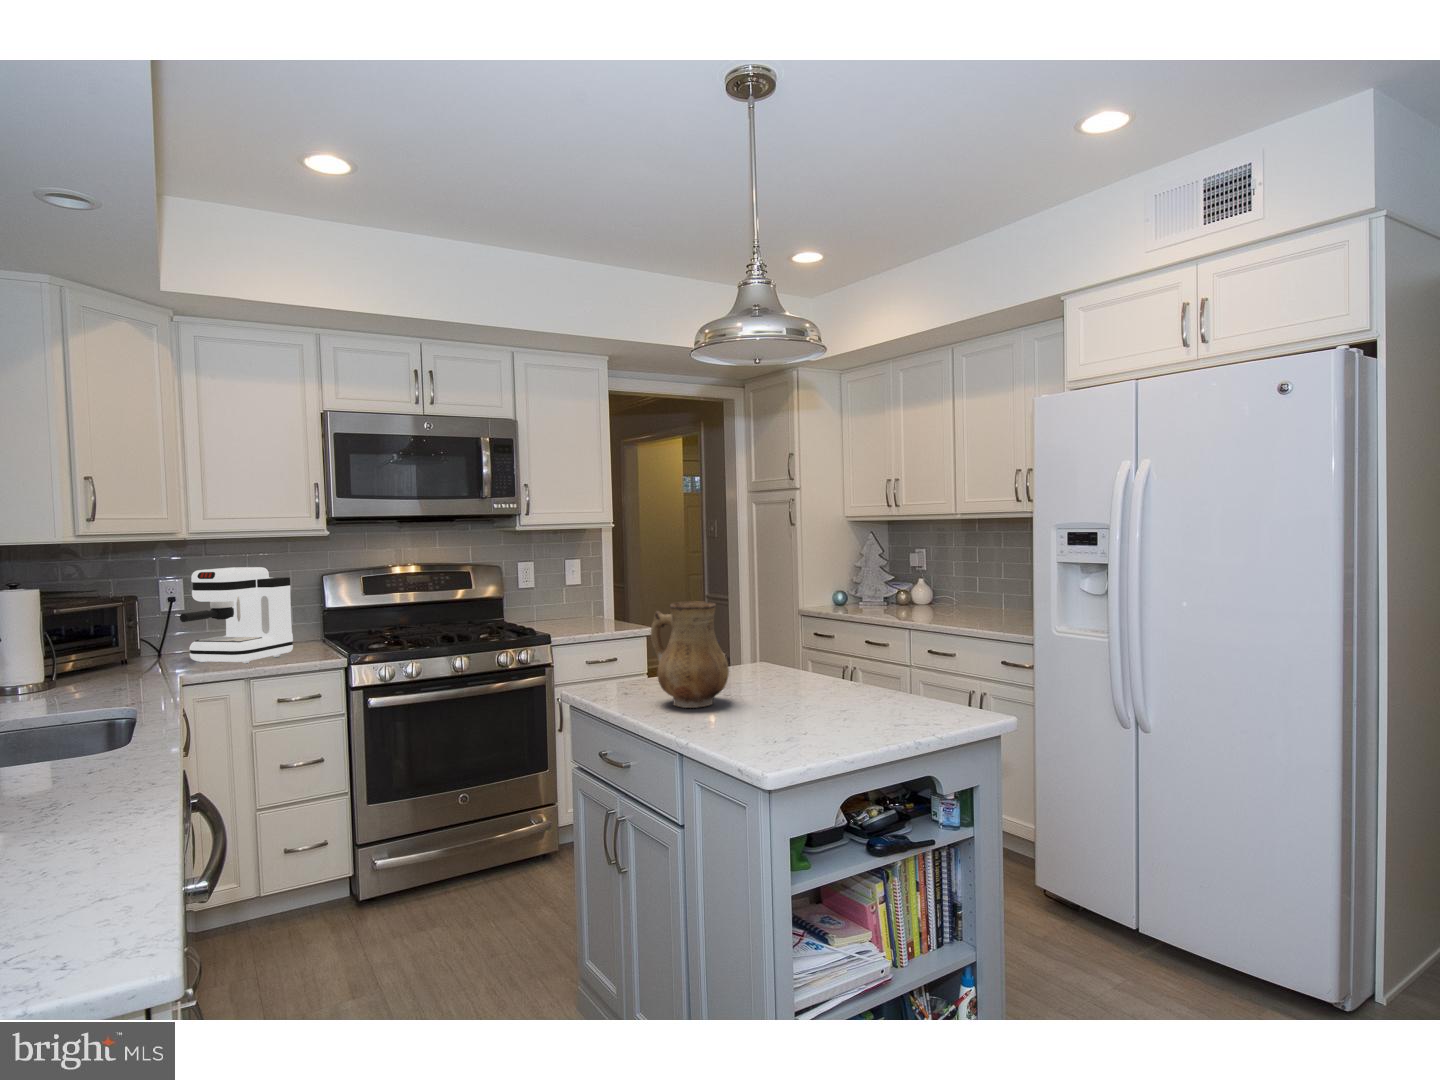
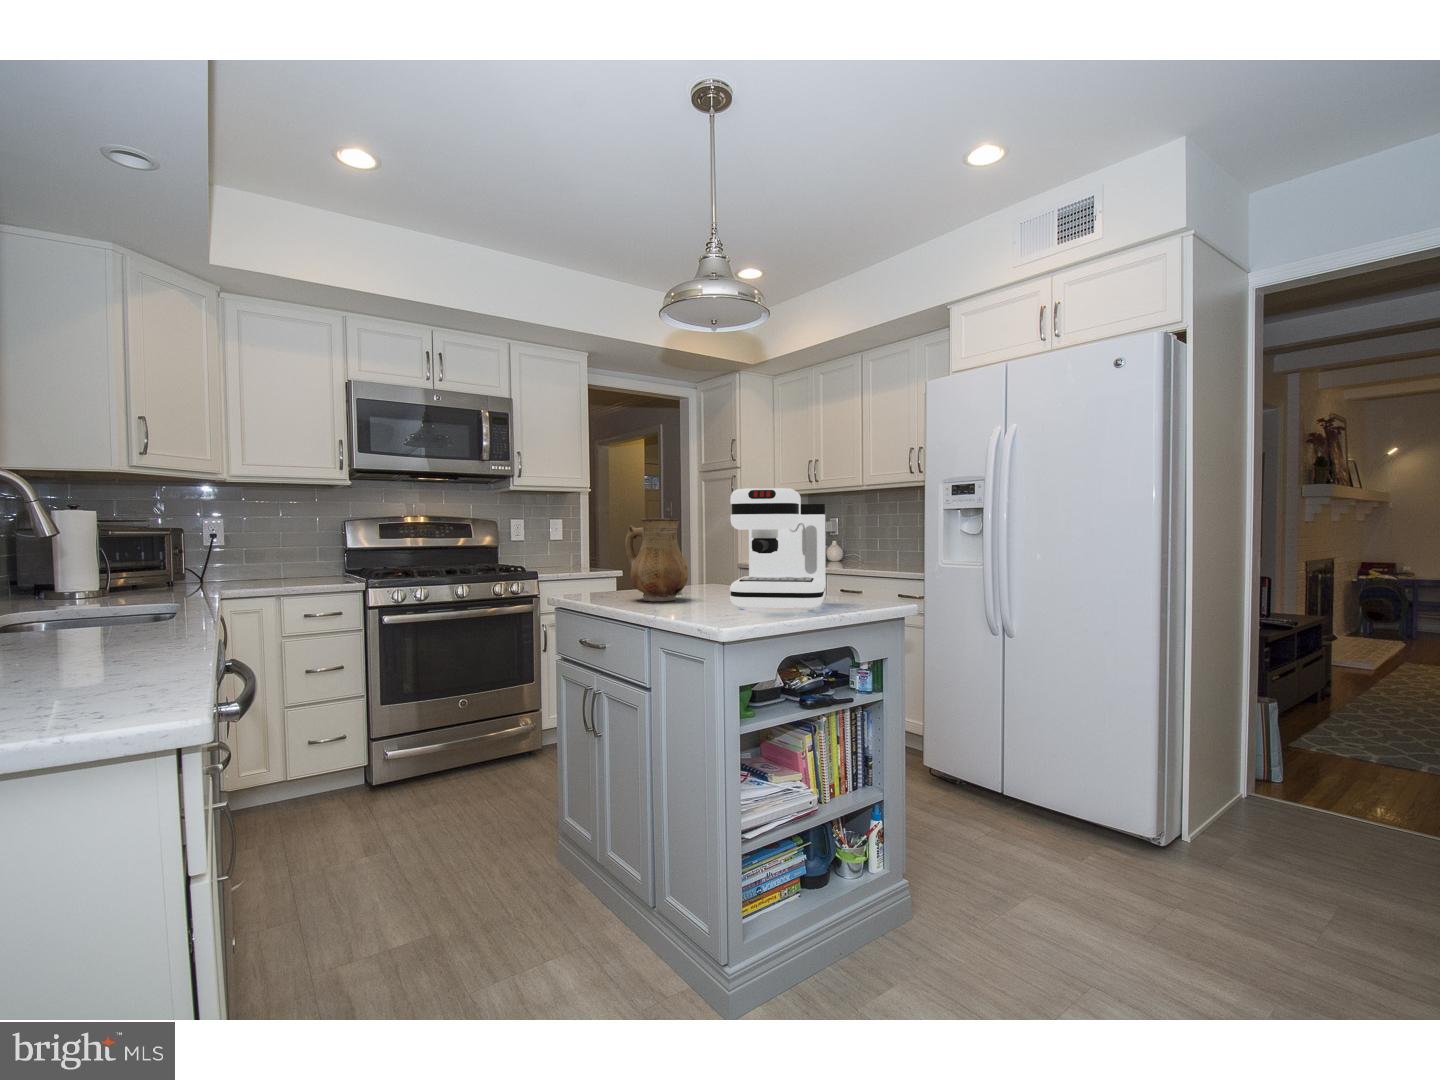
coffee maker: present [180,567,293,663] -> present [730,488,825,610]

